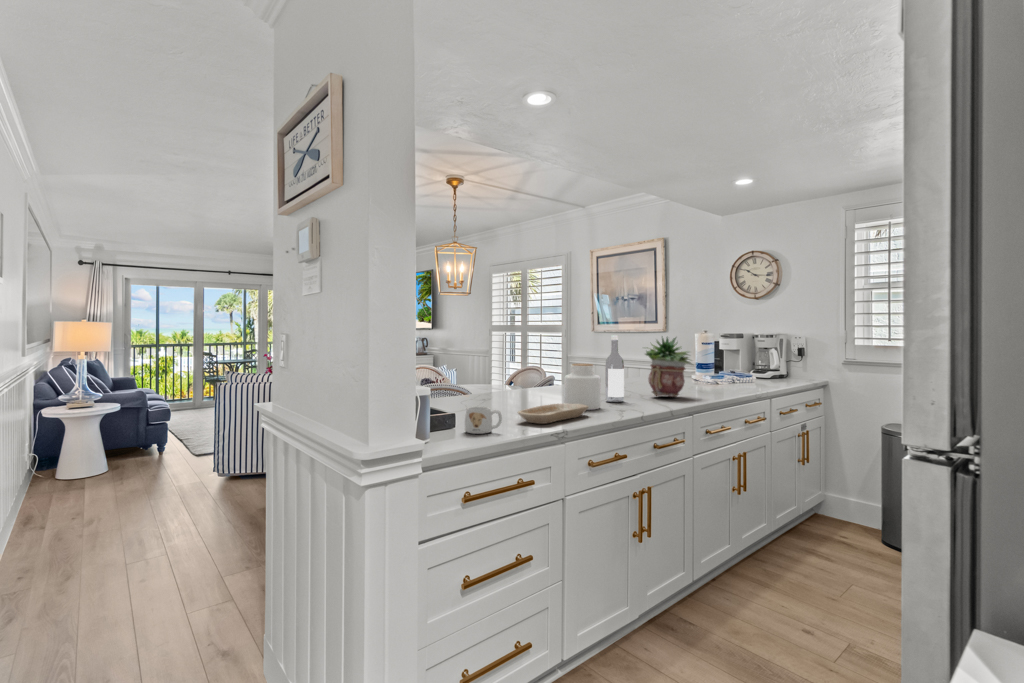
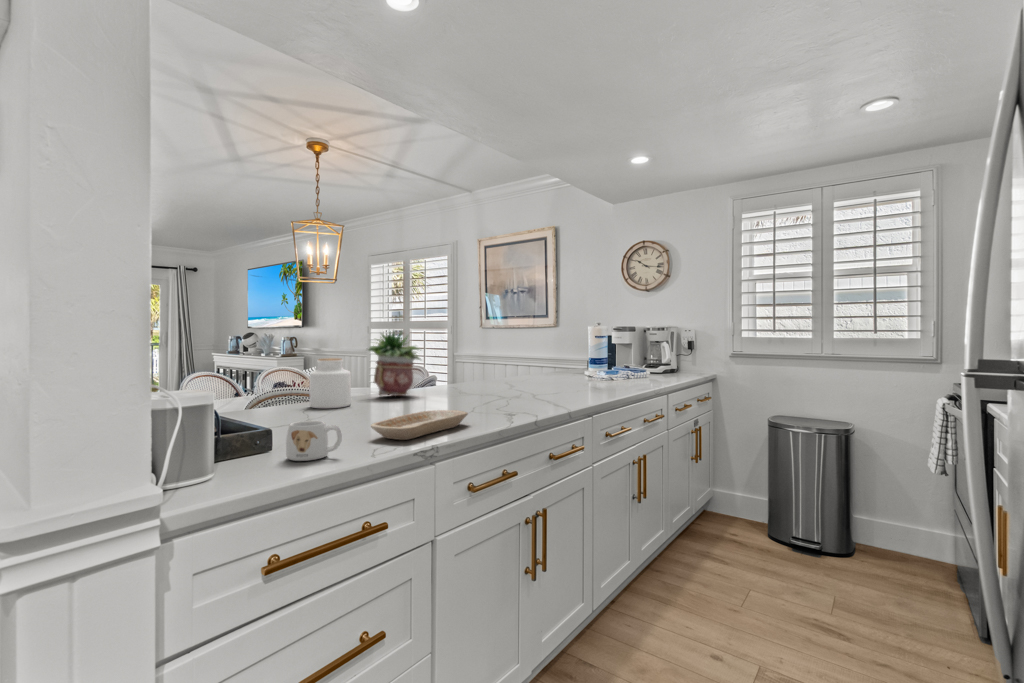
wine bottle: present [605,335,624,402] -> none [491,325,512,405]
potted plant: present [645,338,692,397] -> present [368,331,420,396]
jar: present [564,364,600,410] -> present [310,358,351,408]

